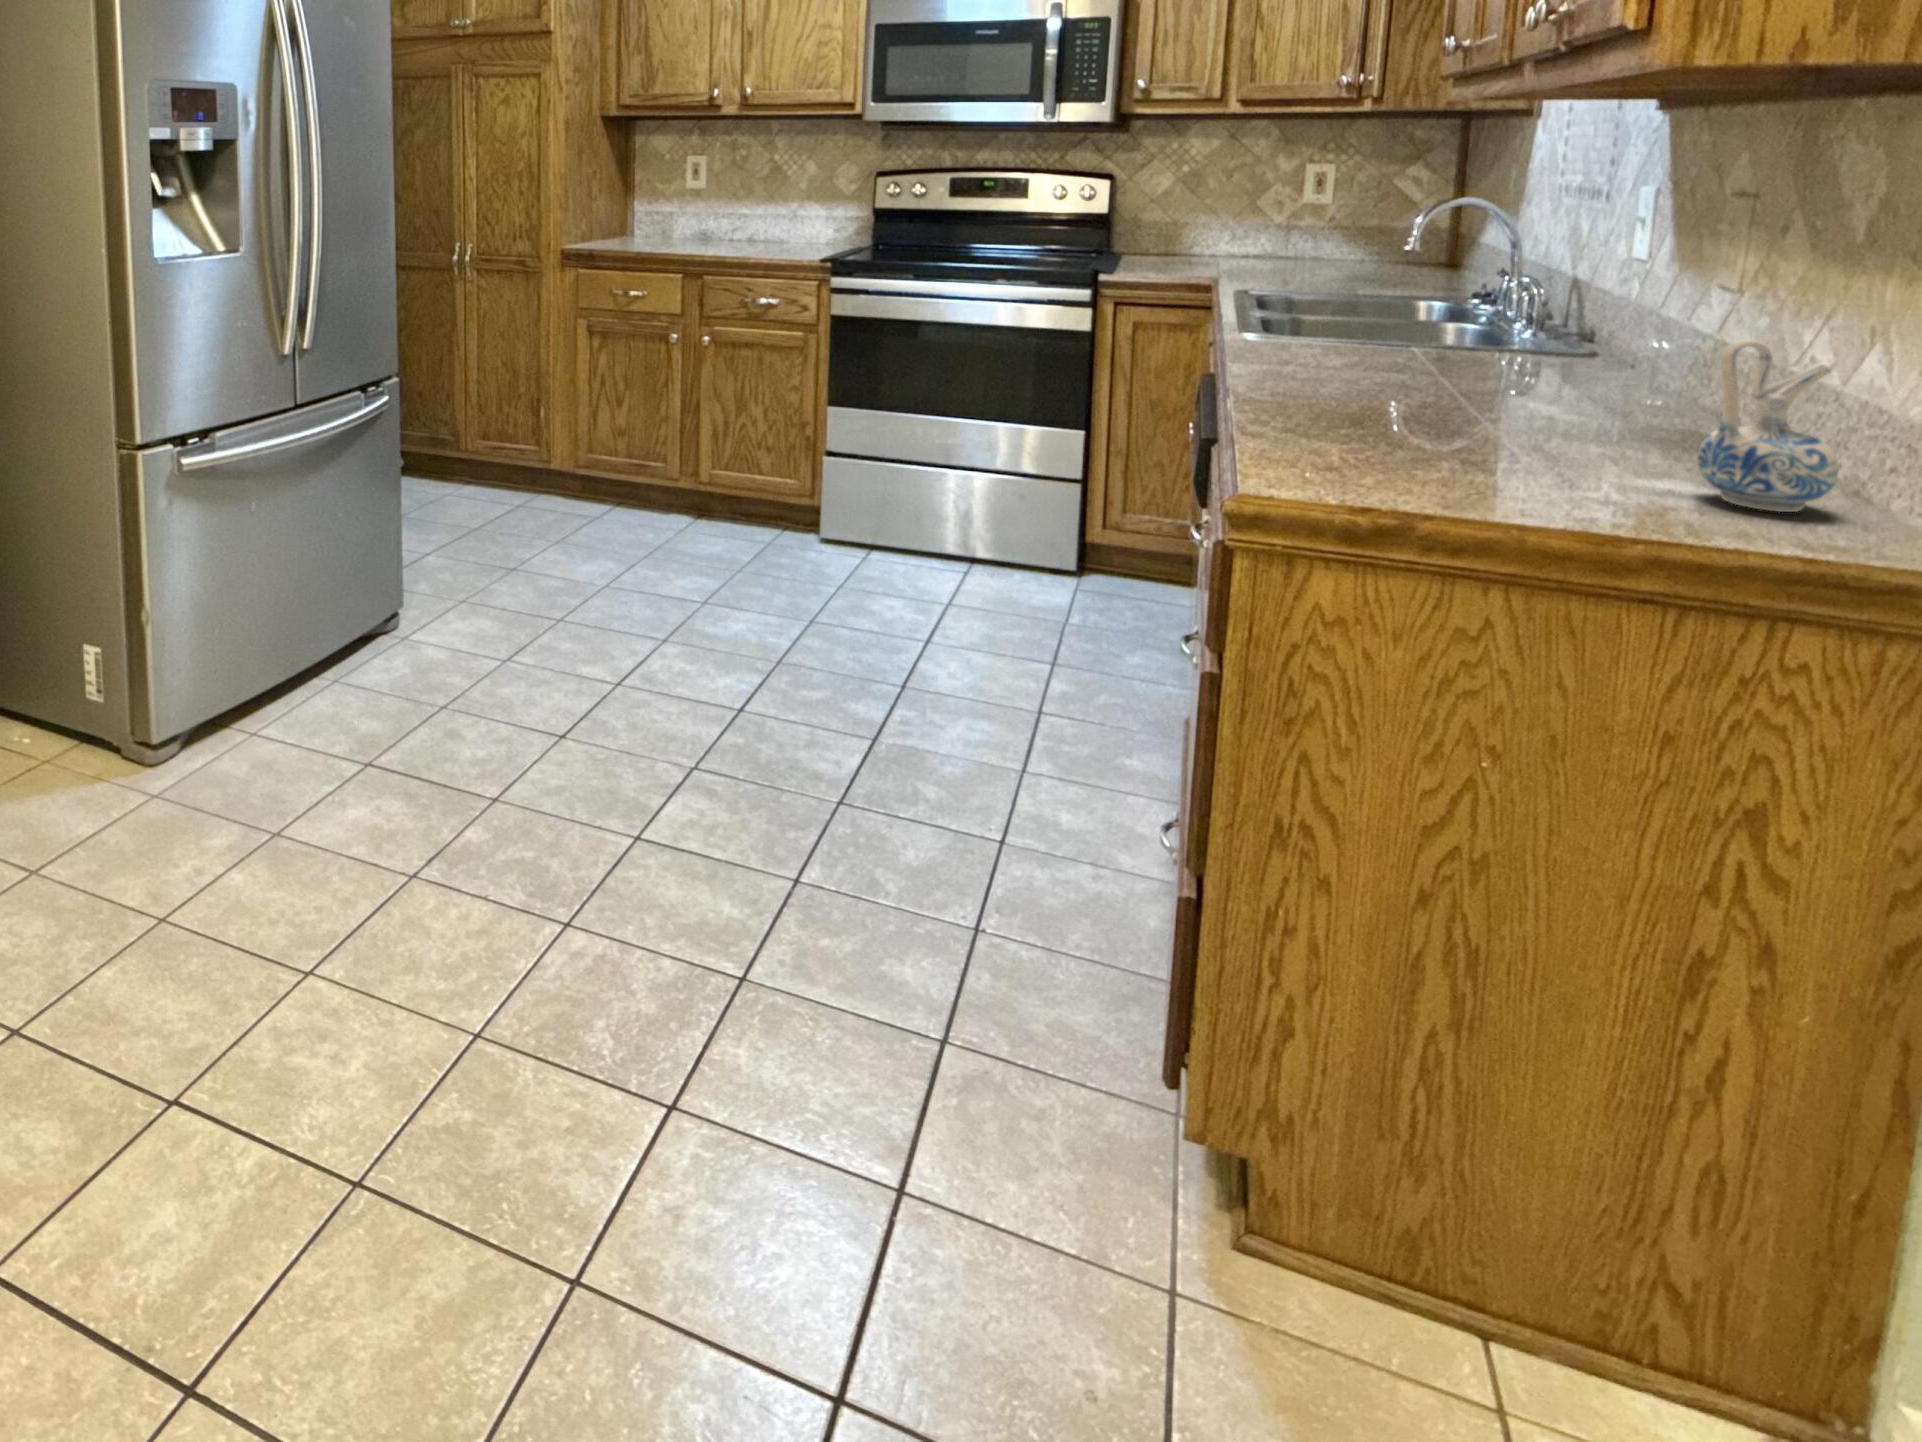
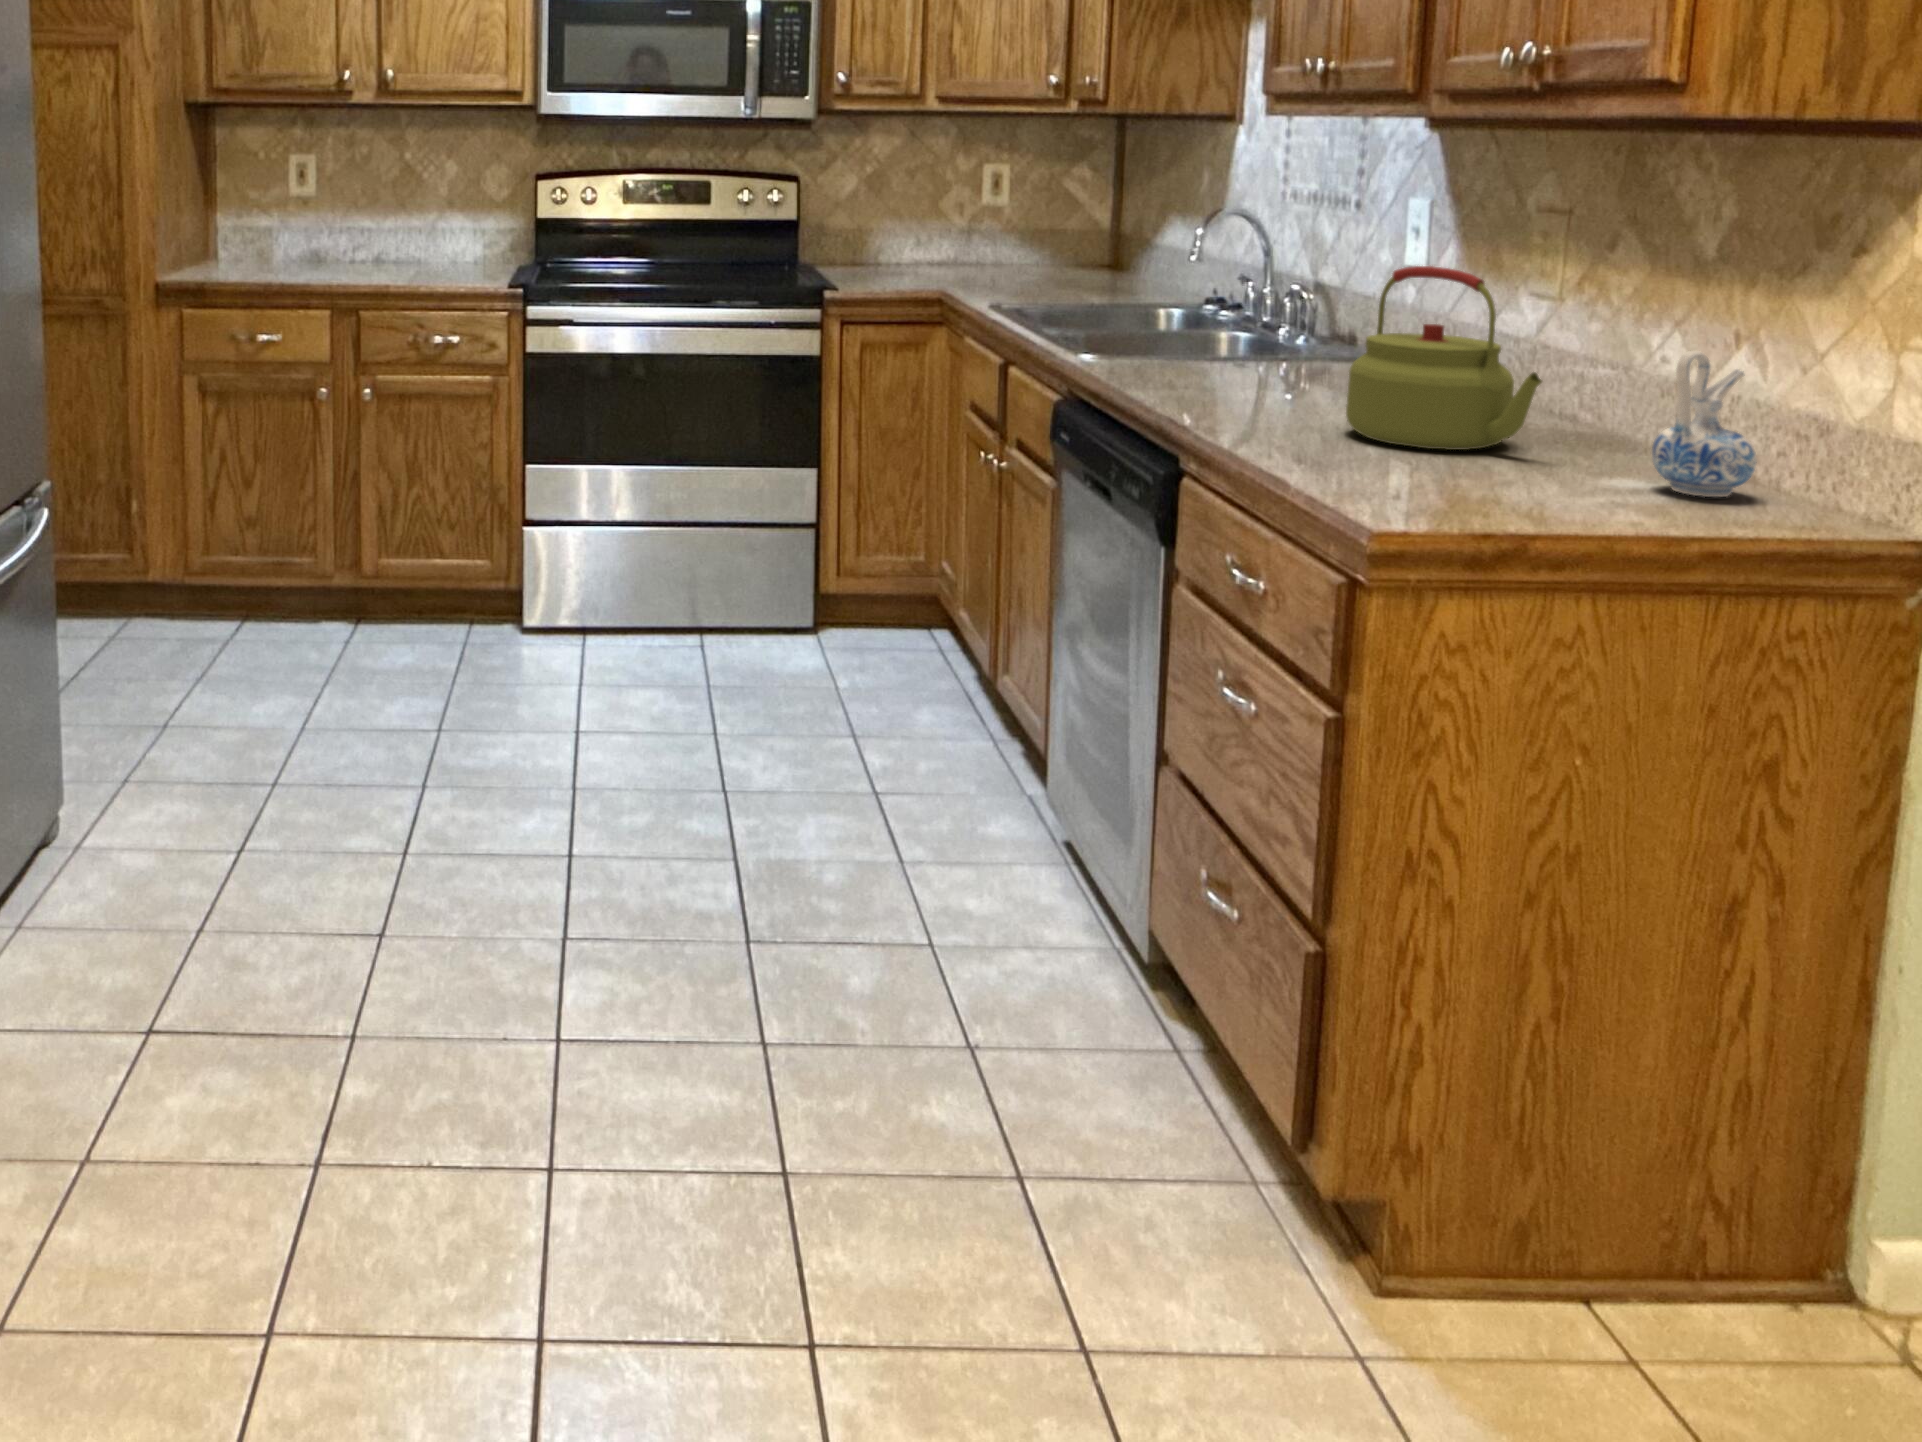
kettle: none [1398,243,1604,439] -> present [1346,266,1542,450]

